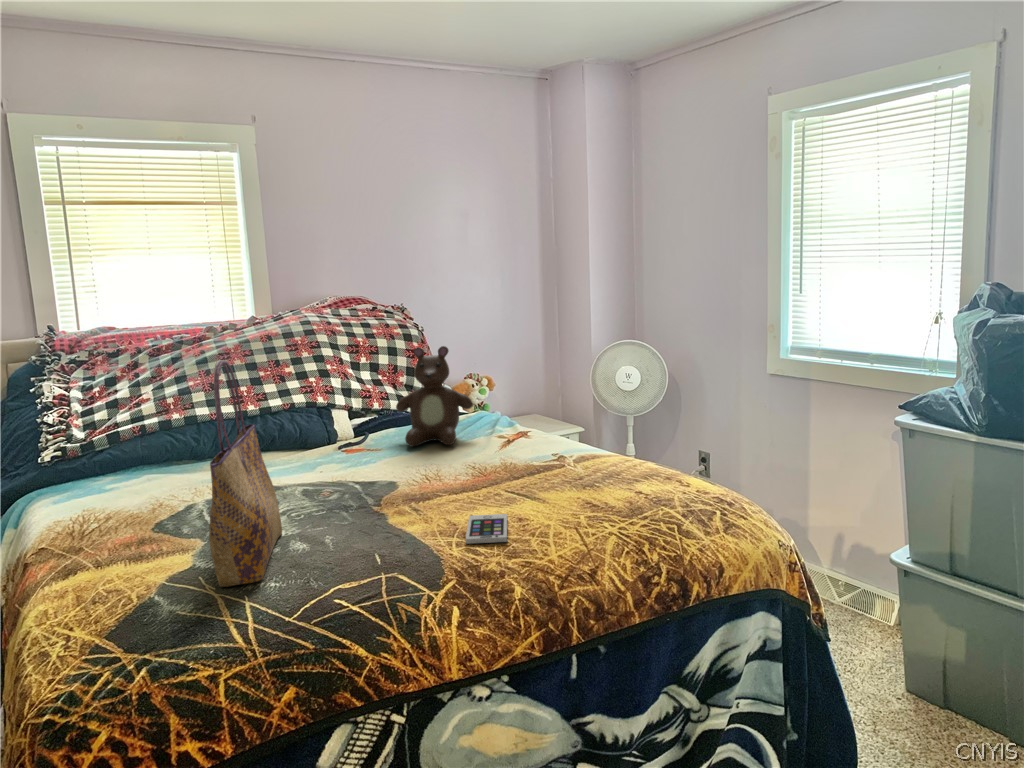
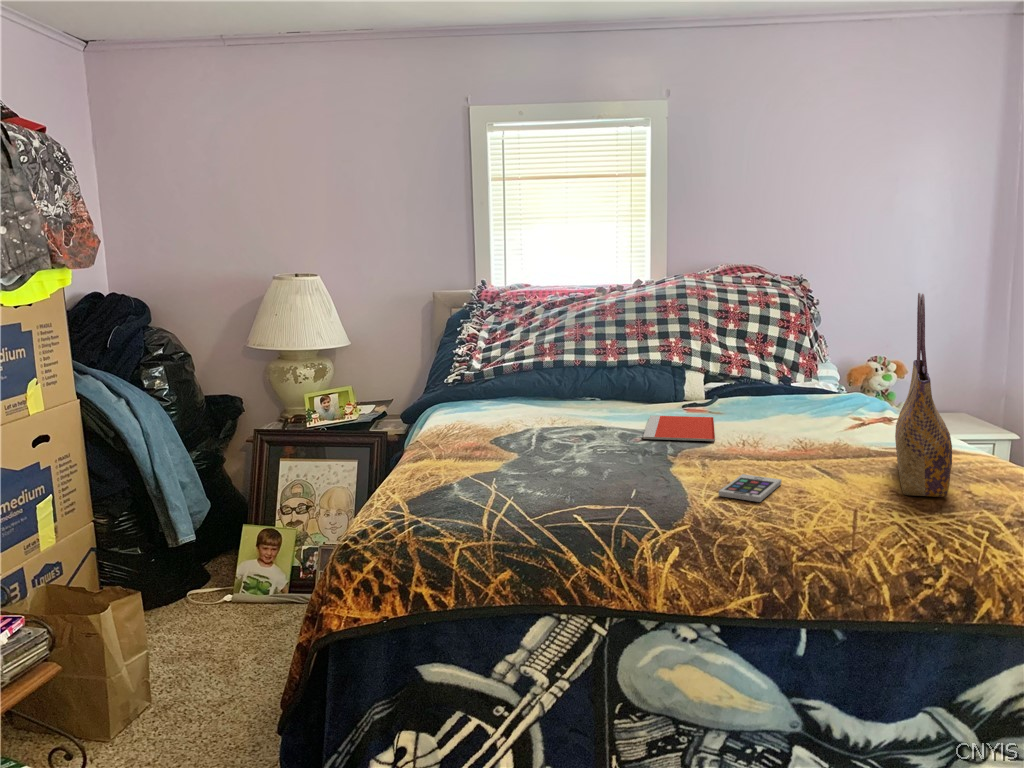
teddy bear: present [396,346,473,447] -> none [740,313,821,416]
tote bag: present [209,360,282,587] -> present [895,293,952,497]
notebook: none [323,458,412,495] -> present [643,416,715,441]

